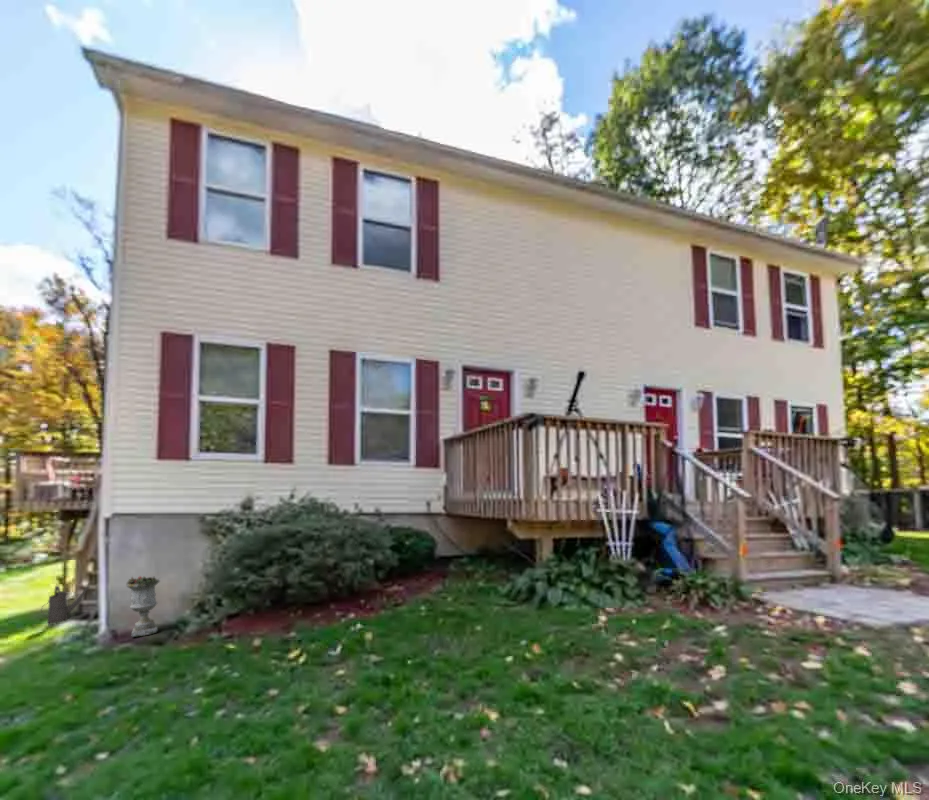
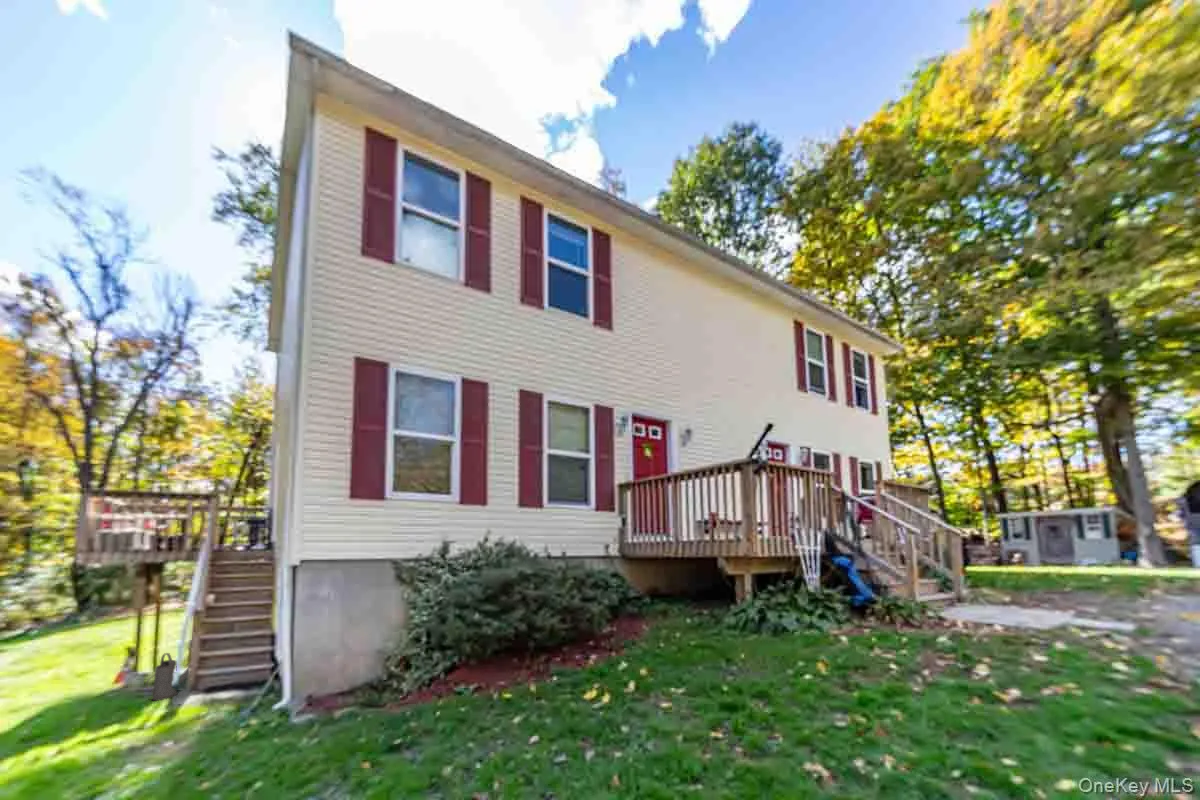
planter: present [126,577,160,637] -> none [331,630,371,703]

